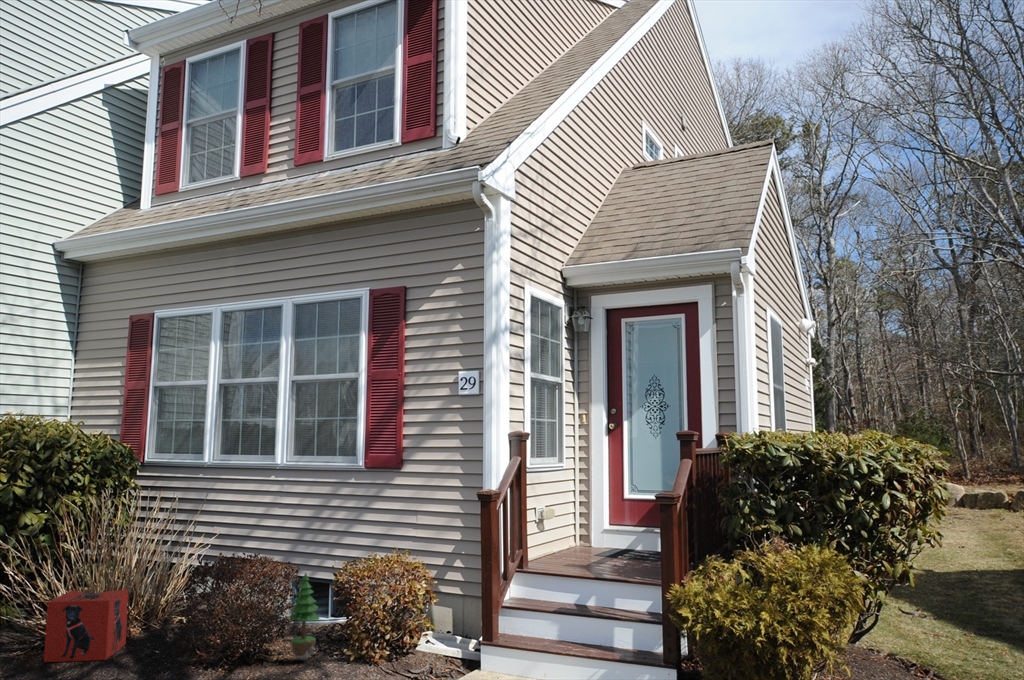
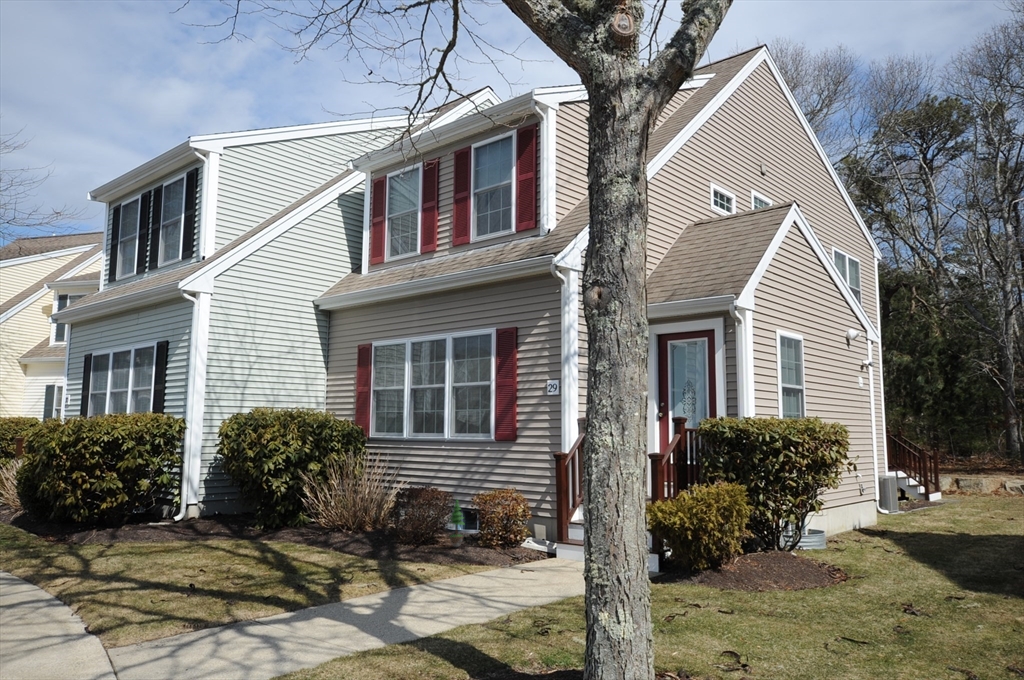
storage box: present [44,589,128,662] -> none [324,507,364,543]

